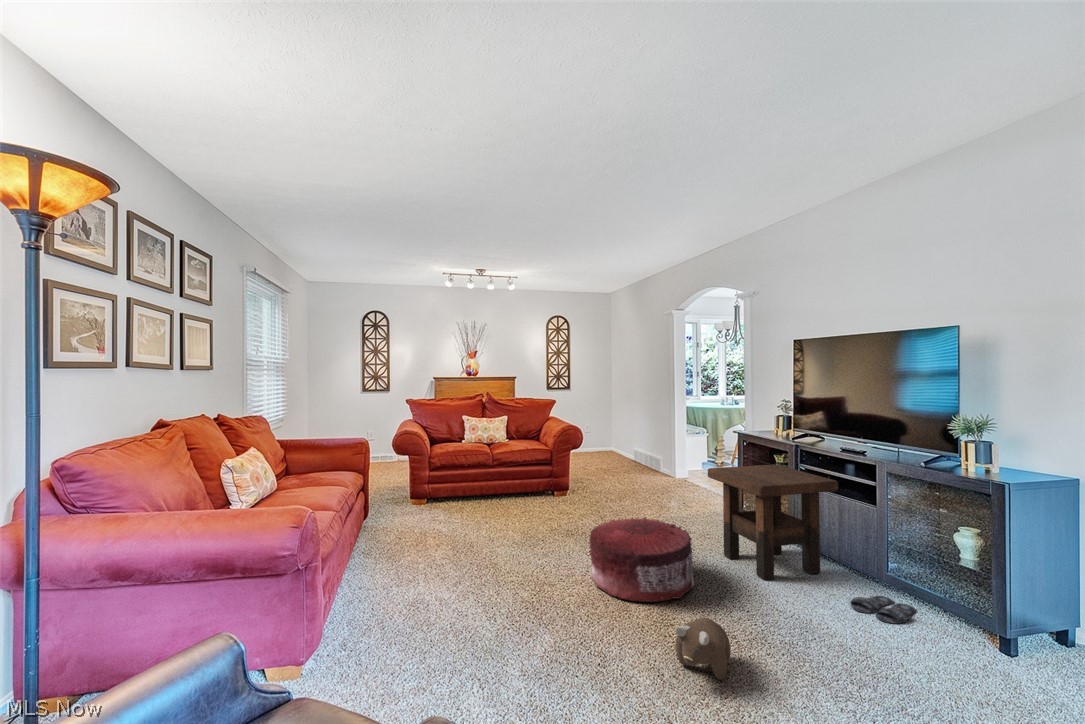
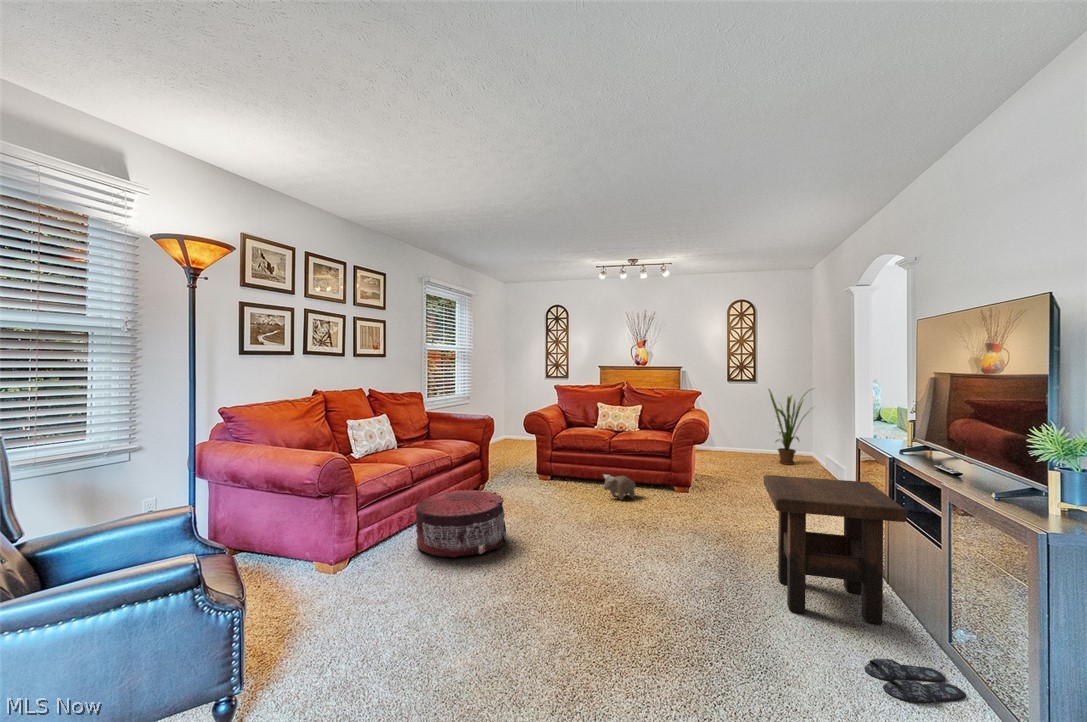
house plant: none [596,393,631,460] -> present [768,389,807,465]
pouf: present [589,517,694,602] -> present [416,489,506,557]
plush toy: present [676,618,731,680] -> present [603,474,635,500]

